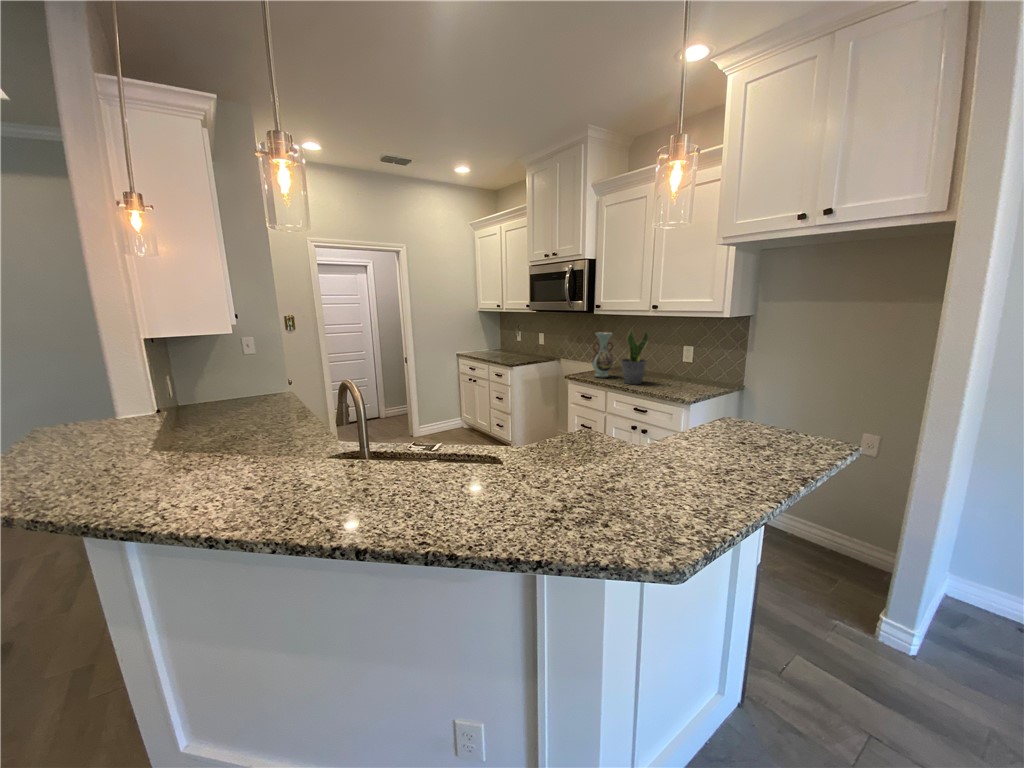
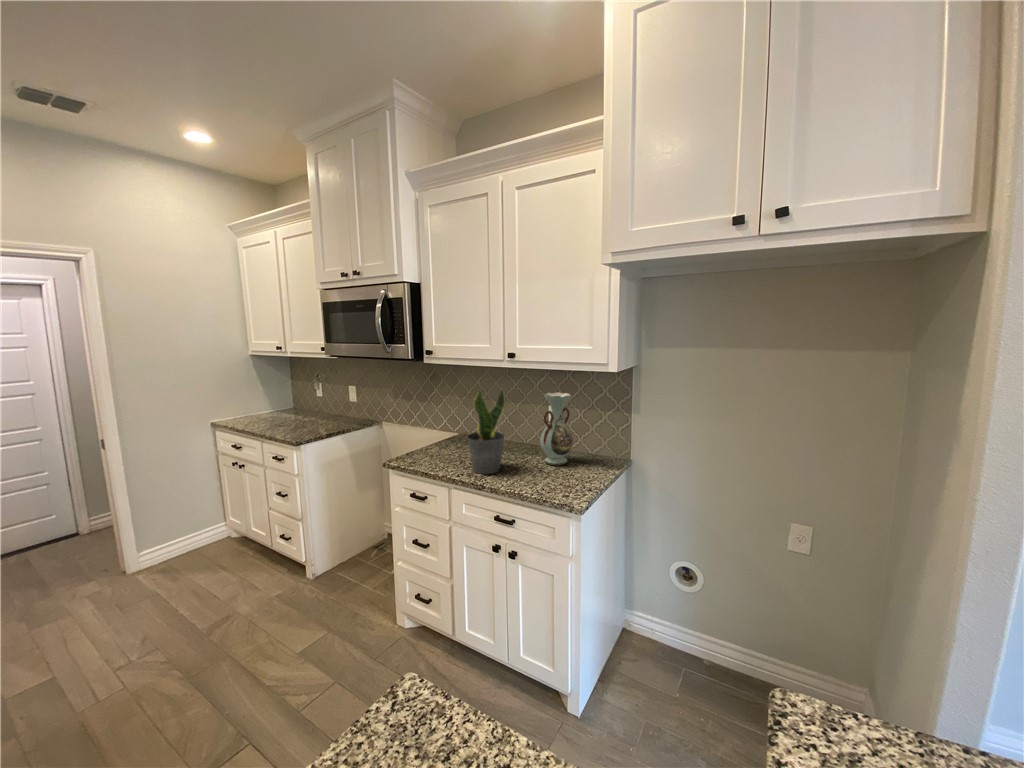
decorative vase: present [592,332,613,378] -> present [540,392,573,465]

